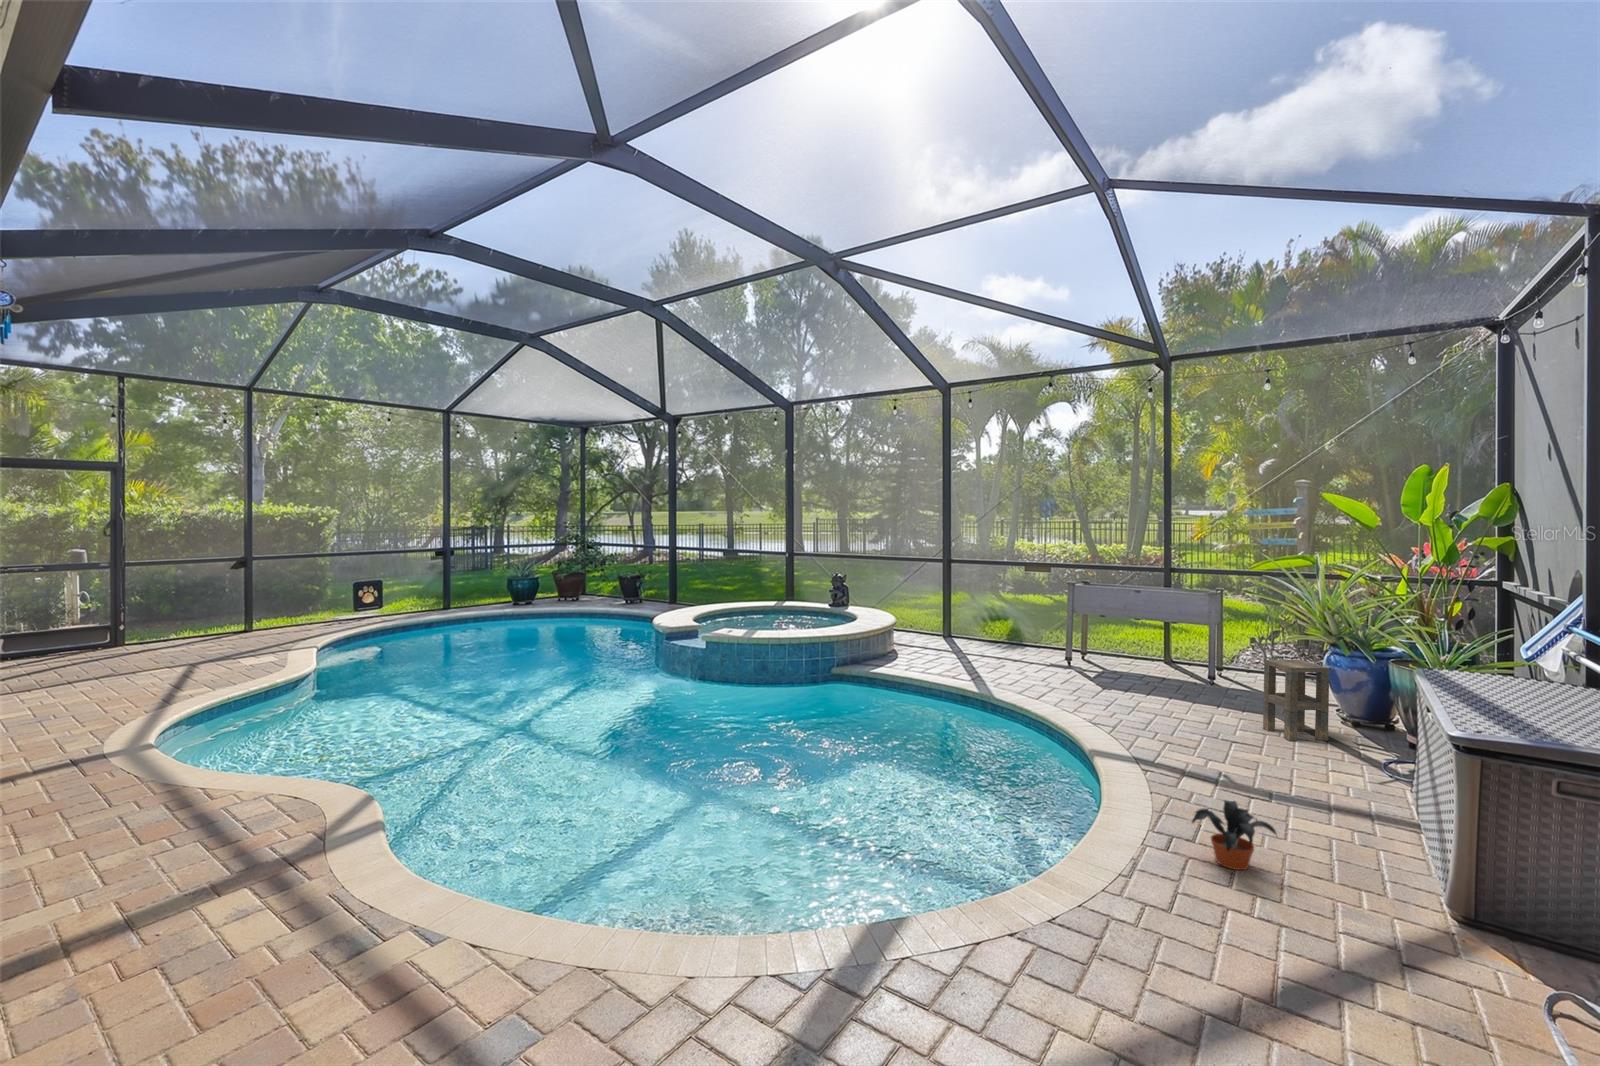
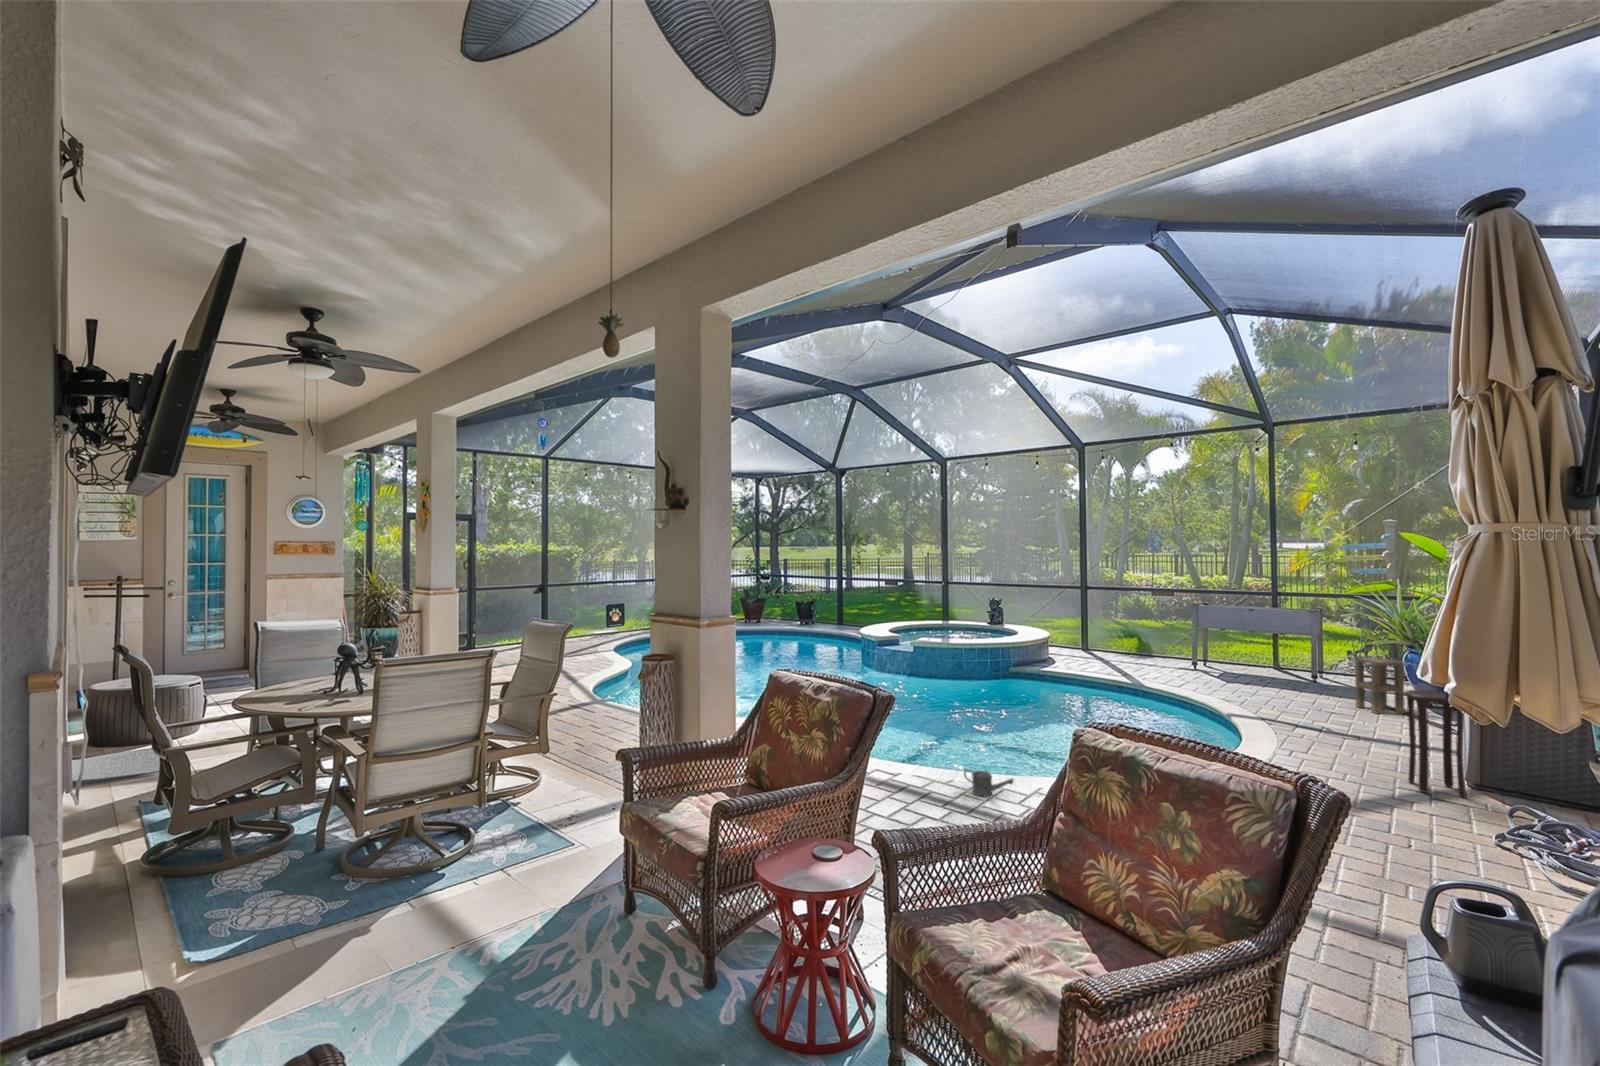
stool: none [1355,745,1471,954] -> present [1404,690,1466,797]
potted plant: present [1192,800,1277,870] -> none [1308,729,1362,767]
watering can: none [517,937,587,1006] -> present [964,770,1014,797]

